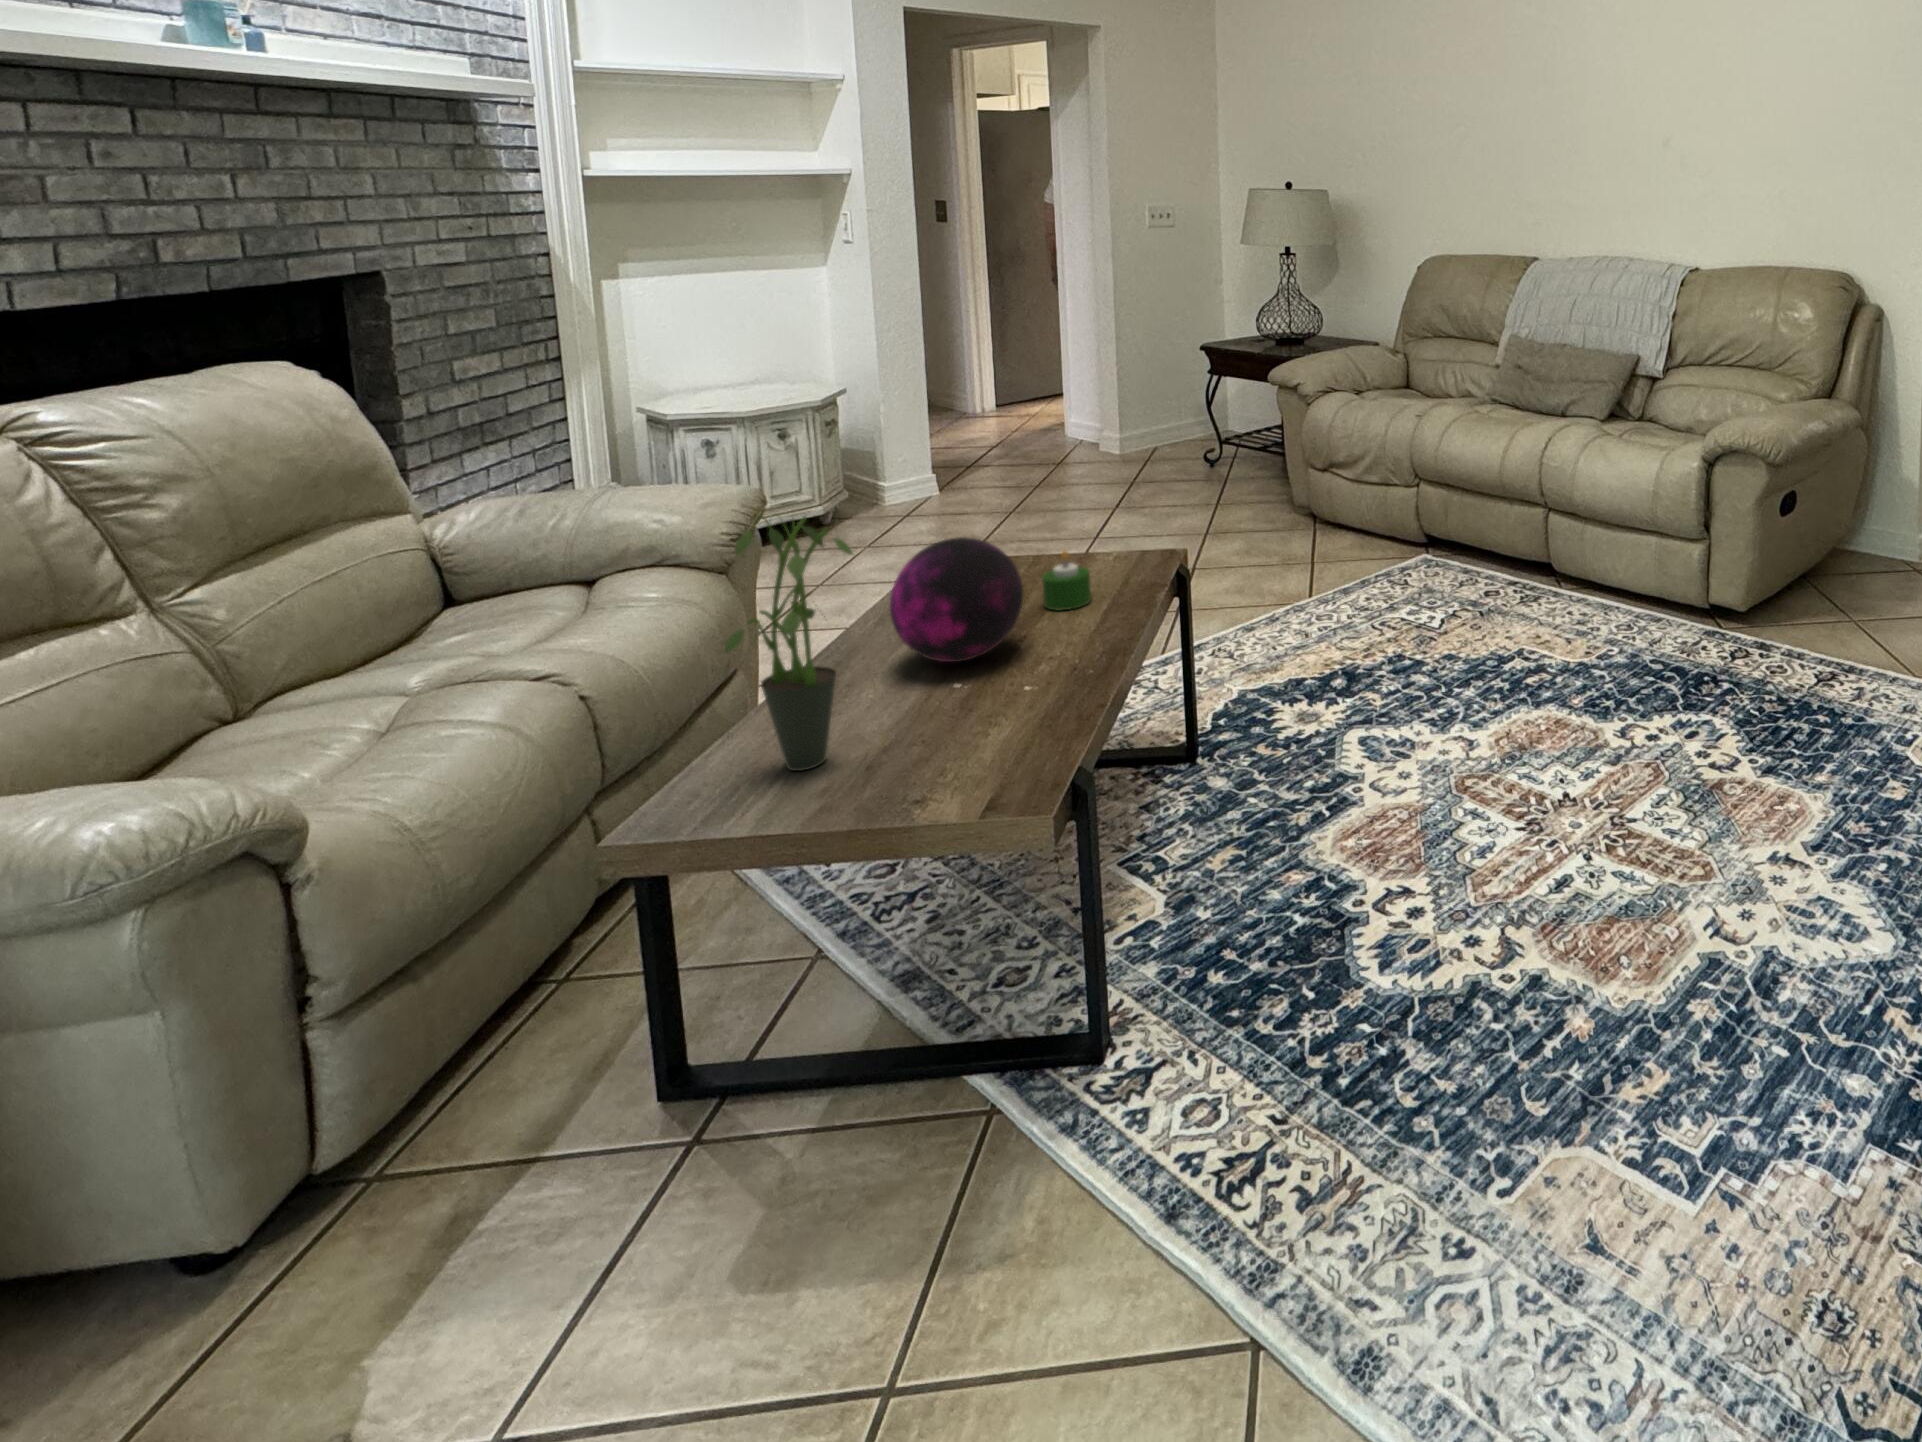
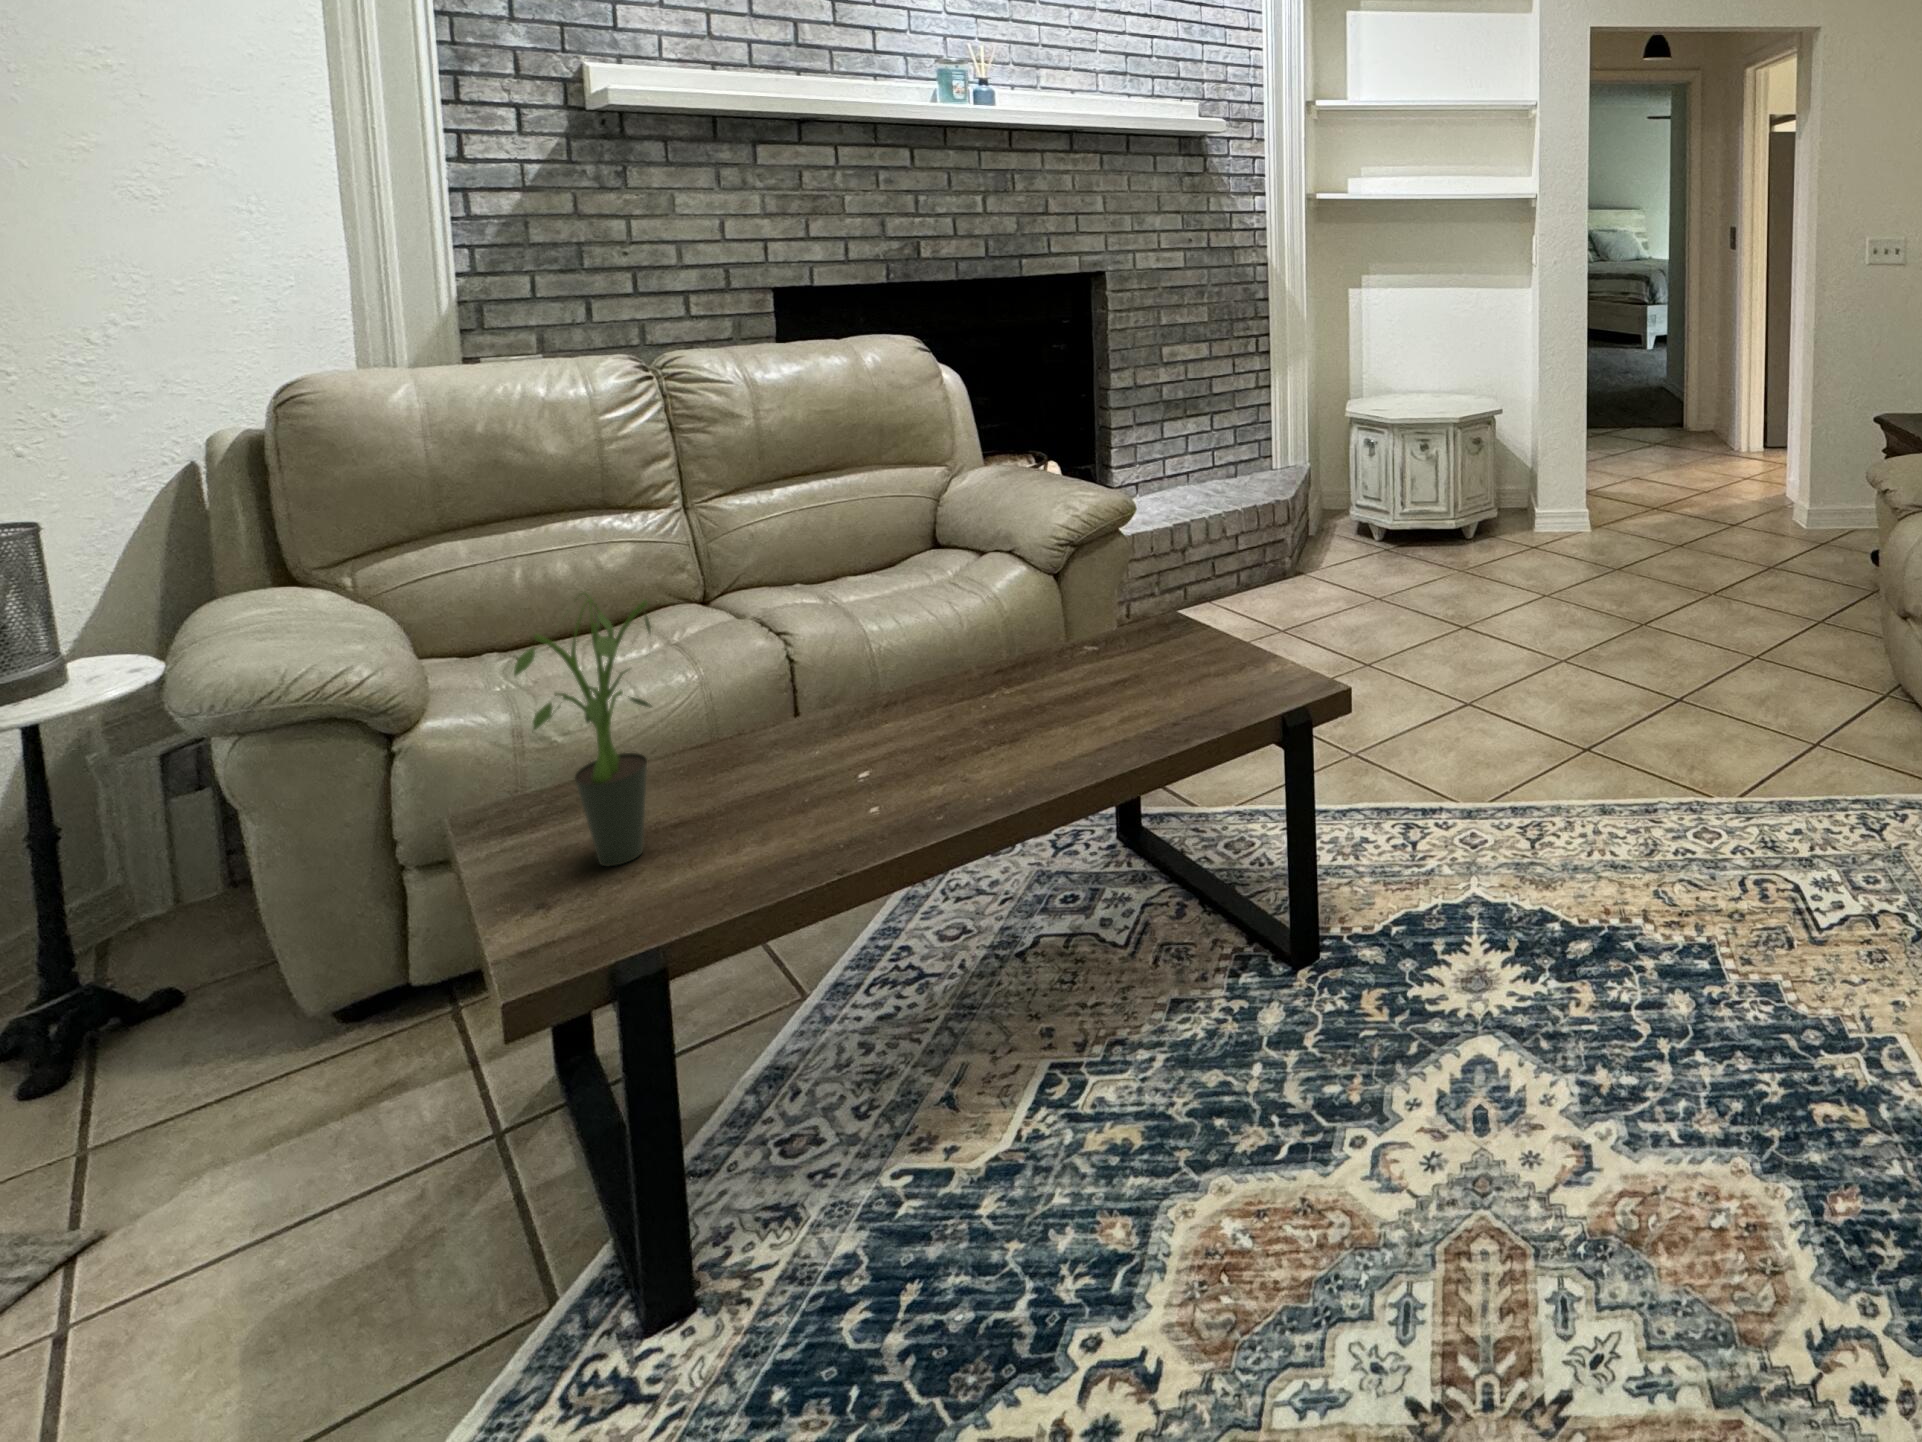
decorative orb: present [890,537,1023,662] -> none [838,644,991,789]
candle: present [1042,551,1091,611] -> none [1080,683,1139,759]

